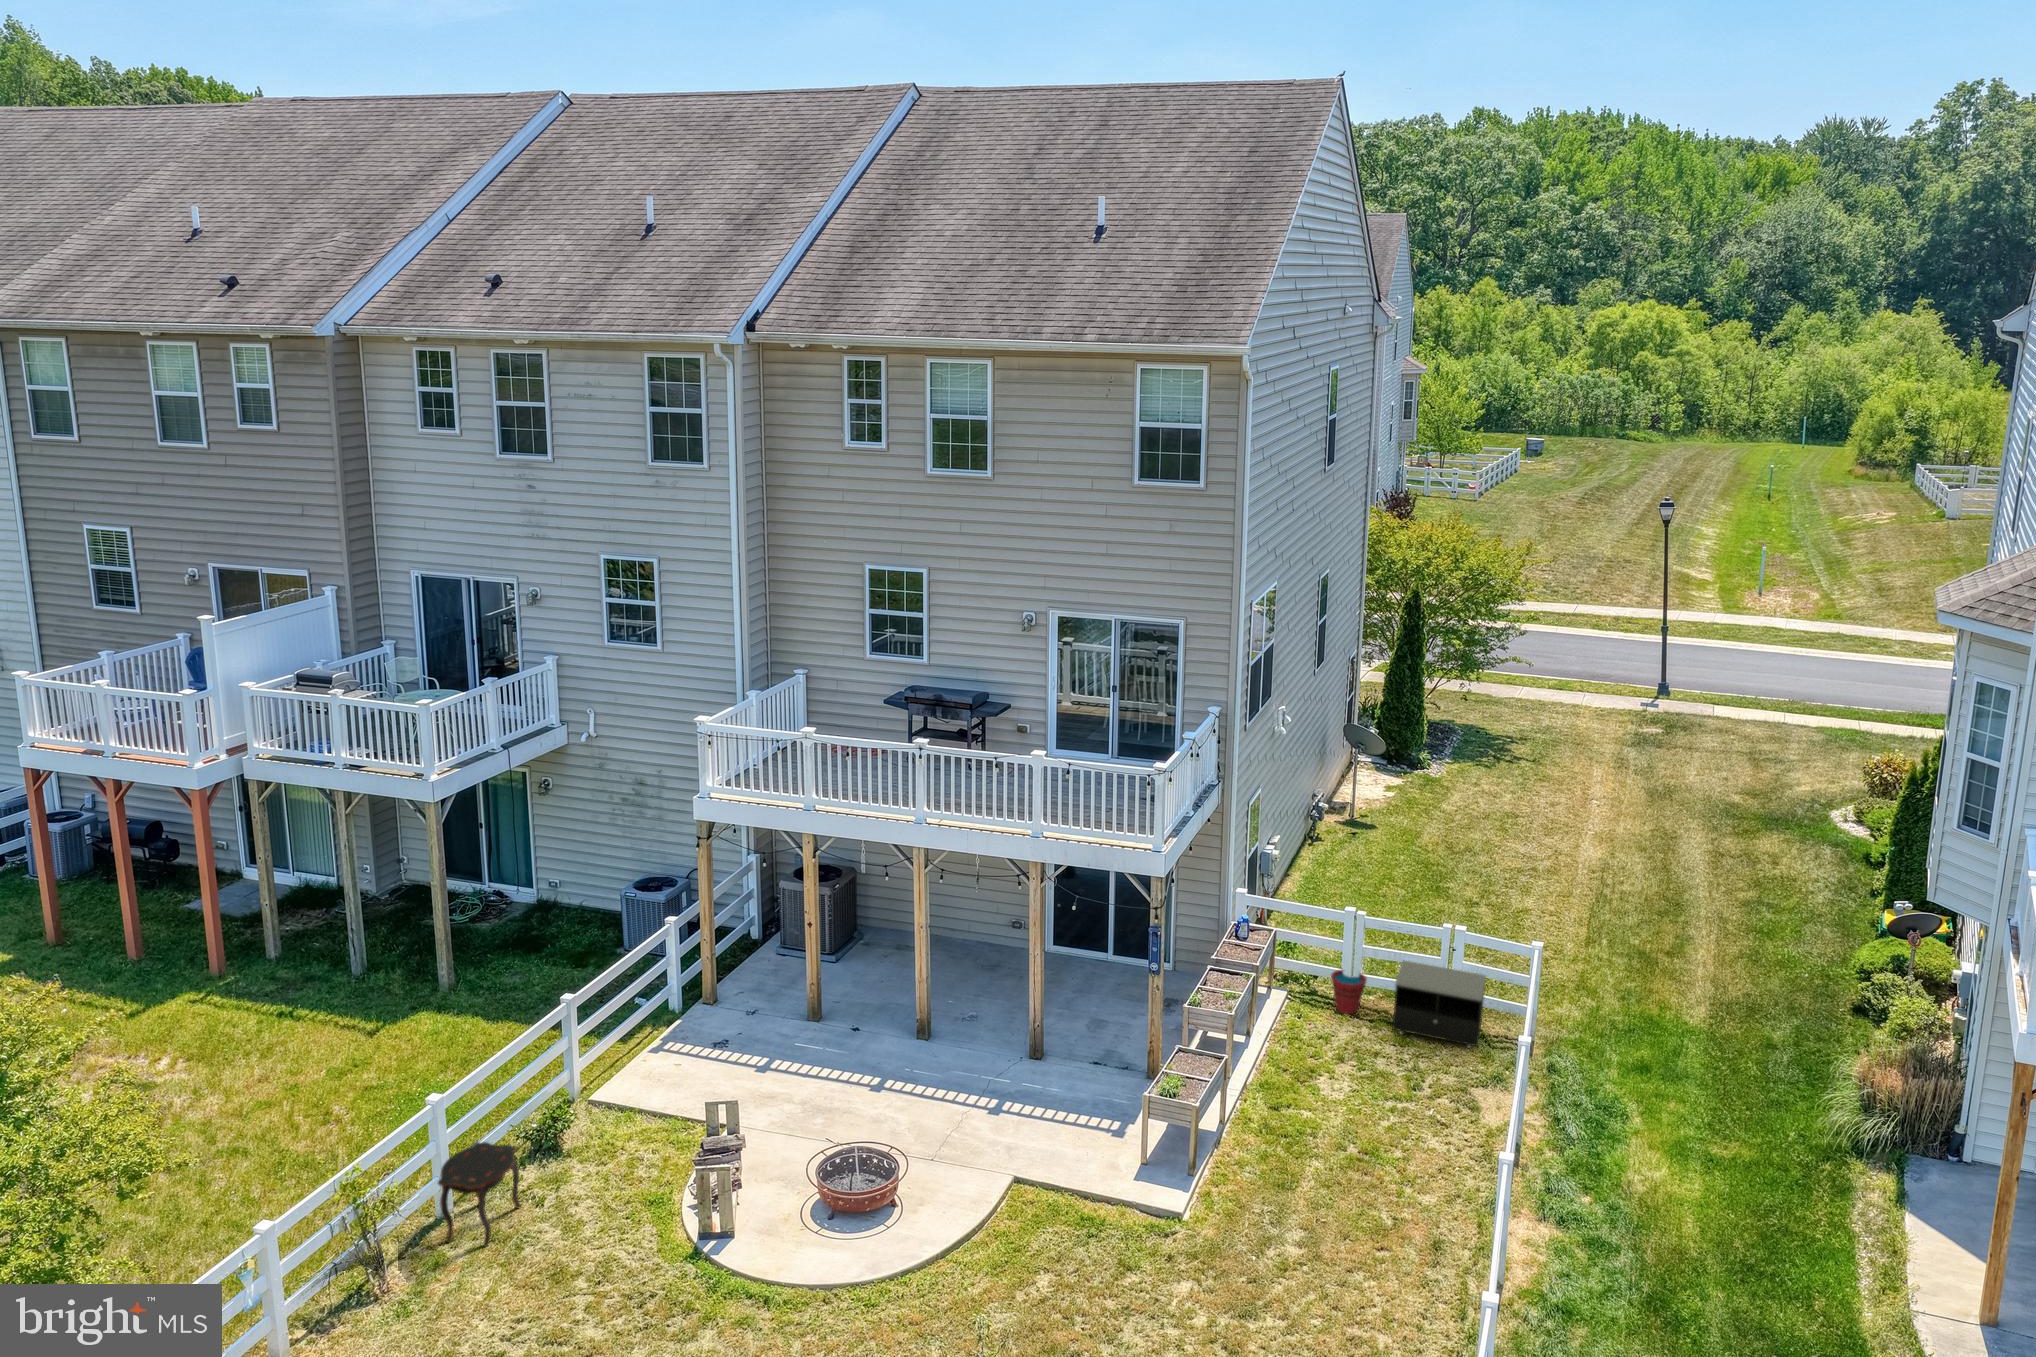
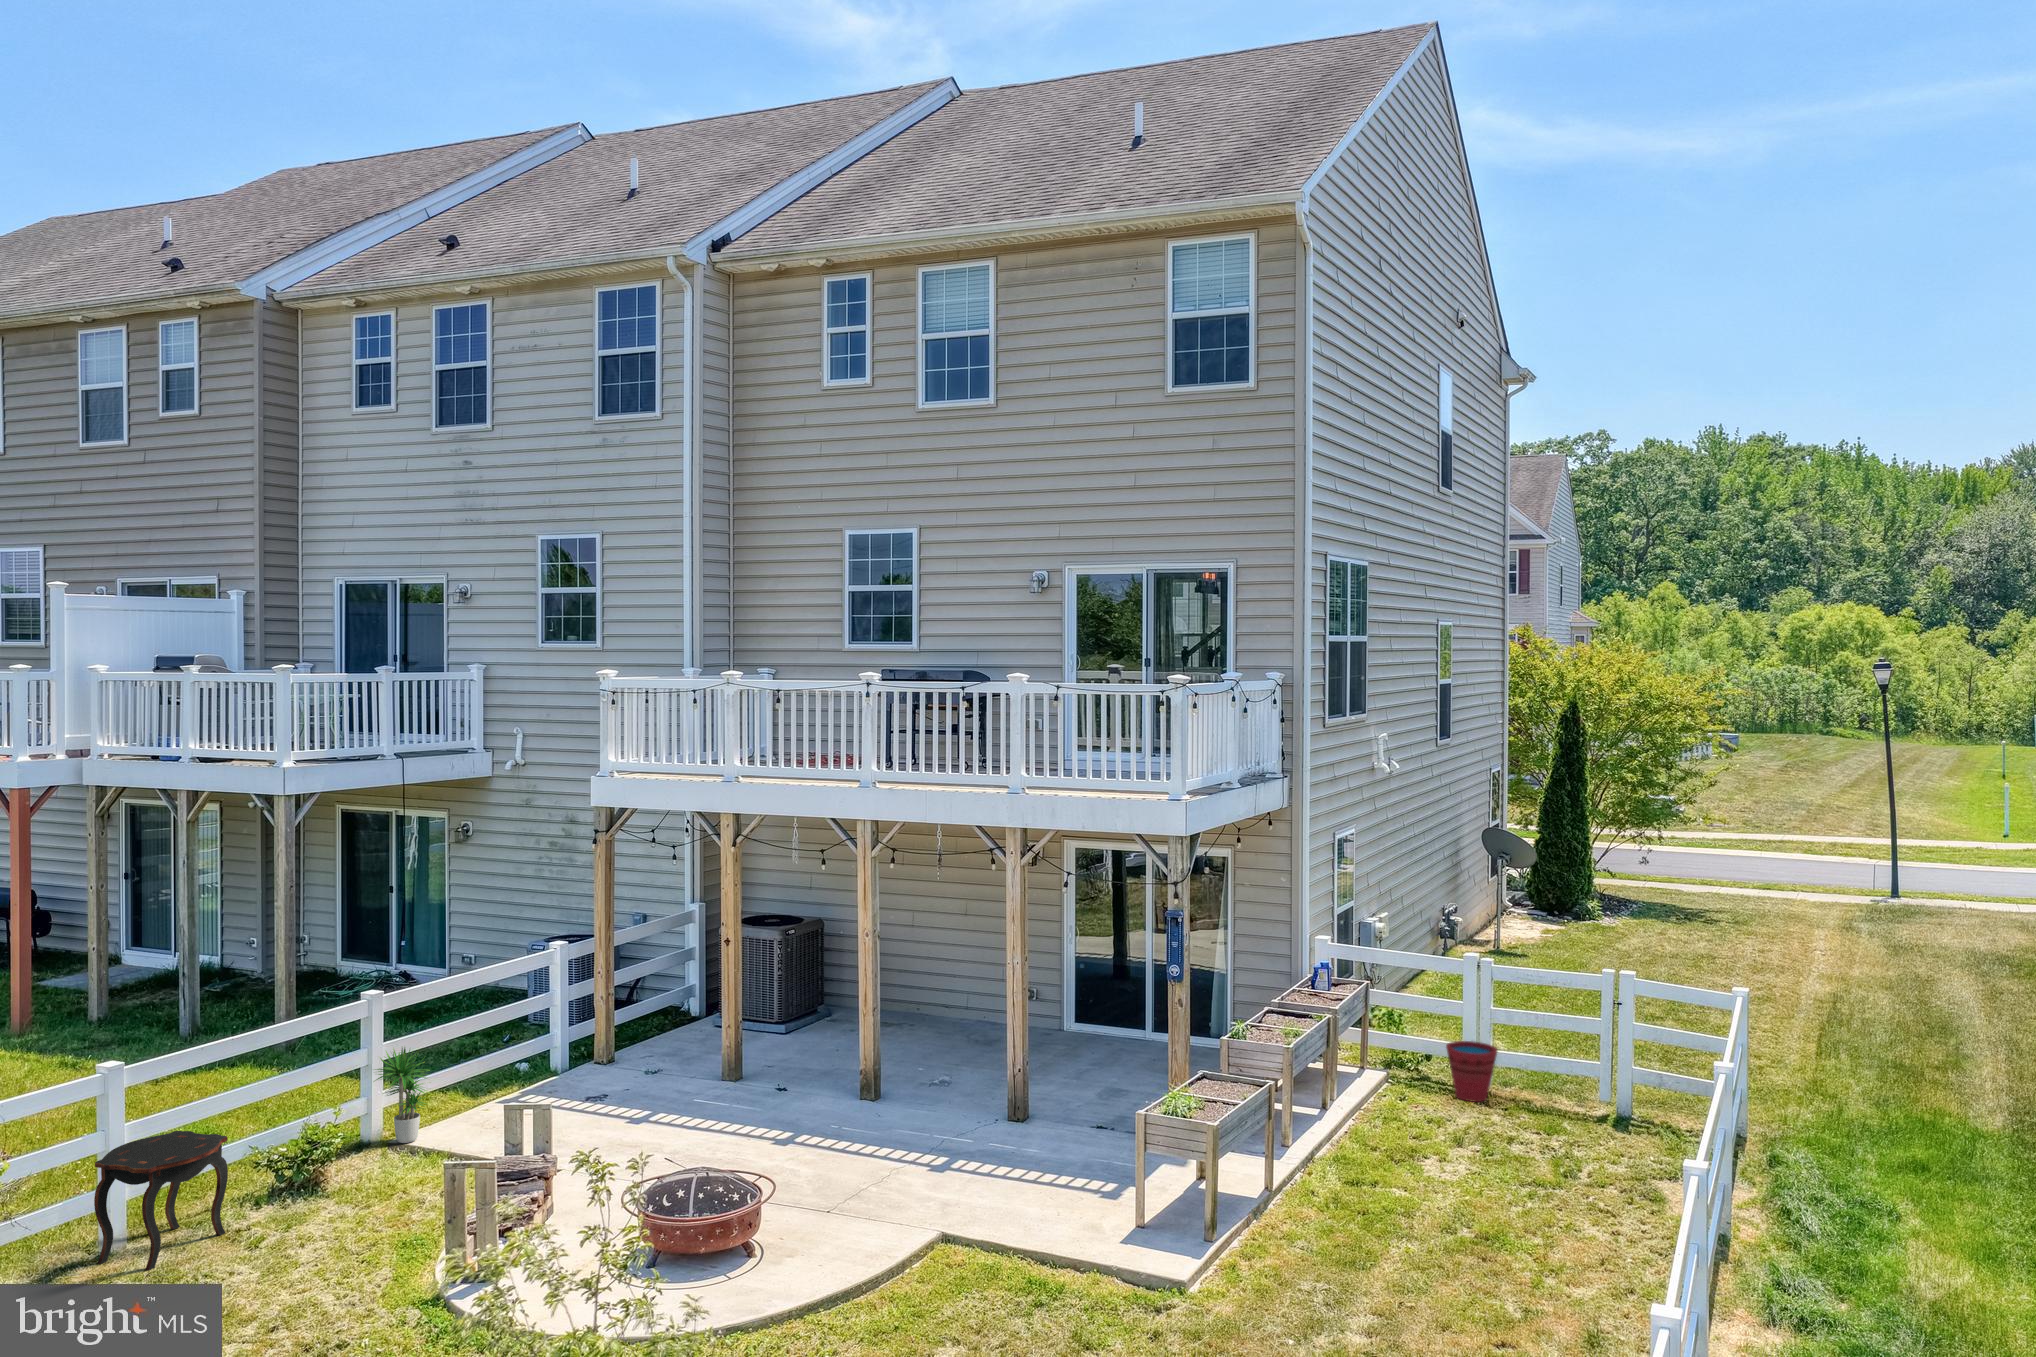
storage bench: present [1393,960,1486,1048] -> none [1536,1017,1673,1139]
potted plant: none [578,1036,622,1102] -> present [375,1047,426,1143]

